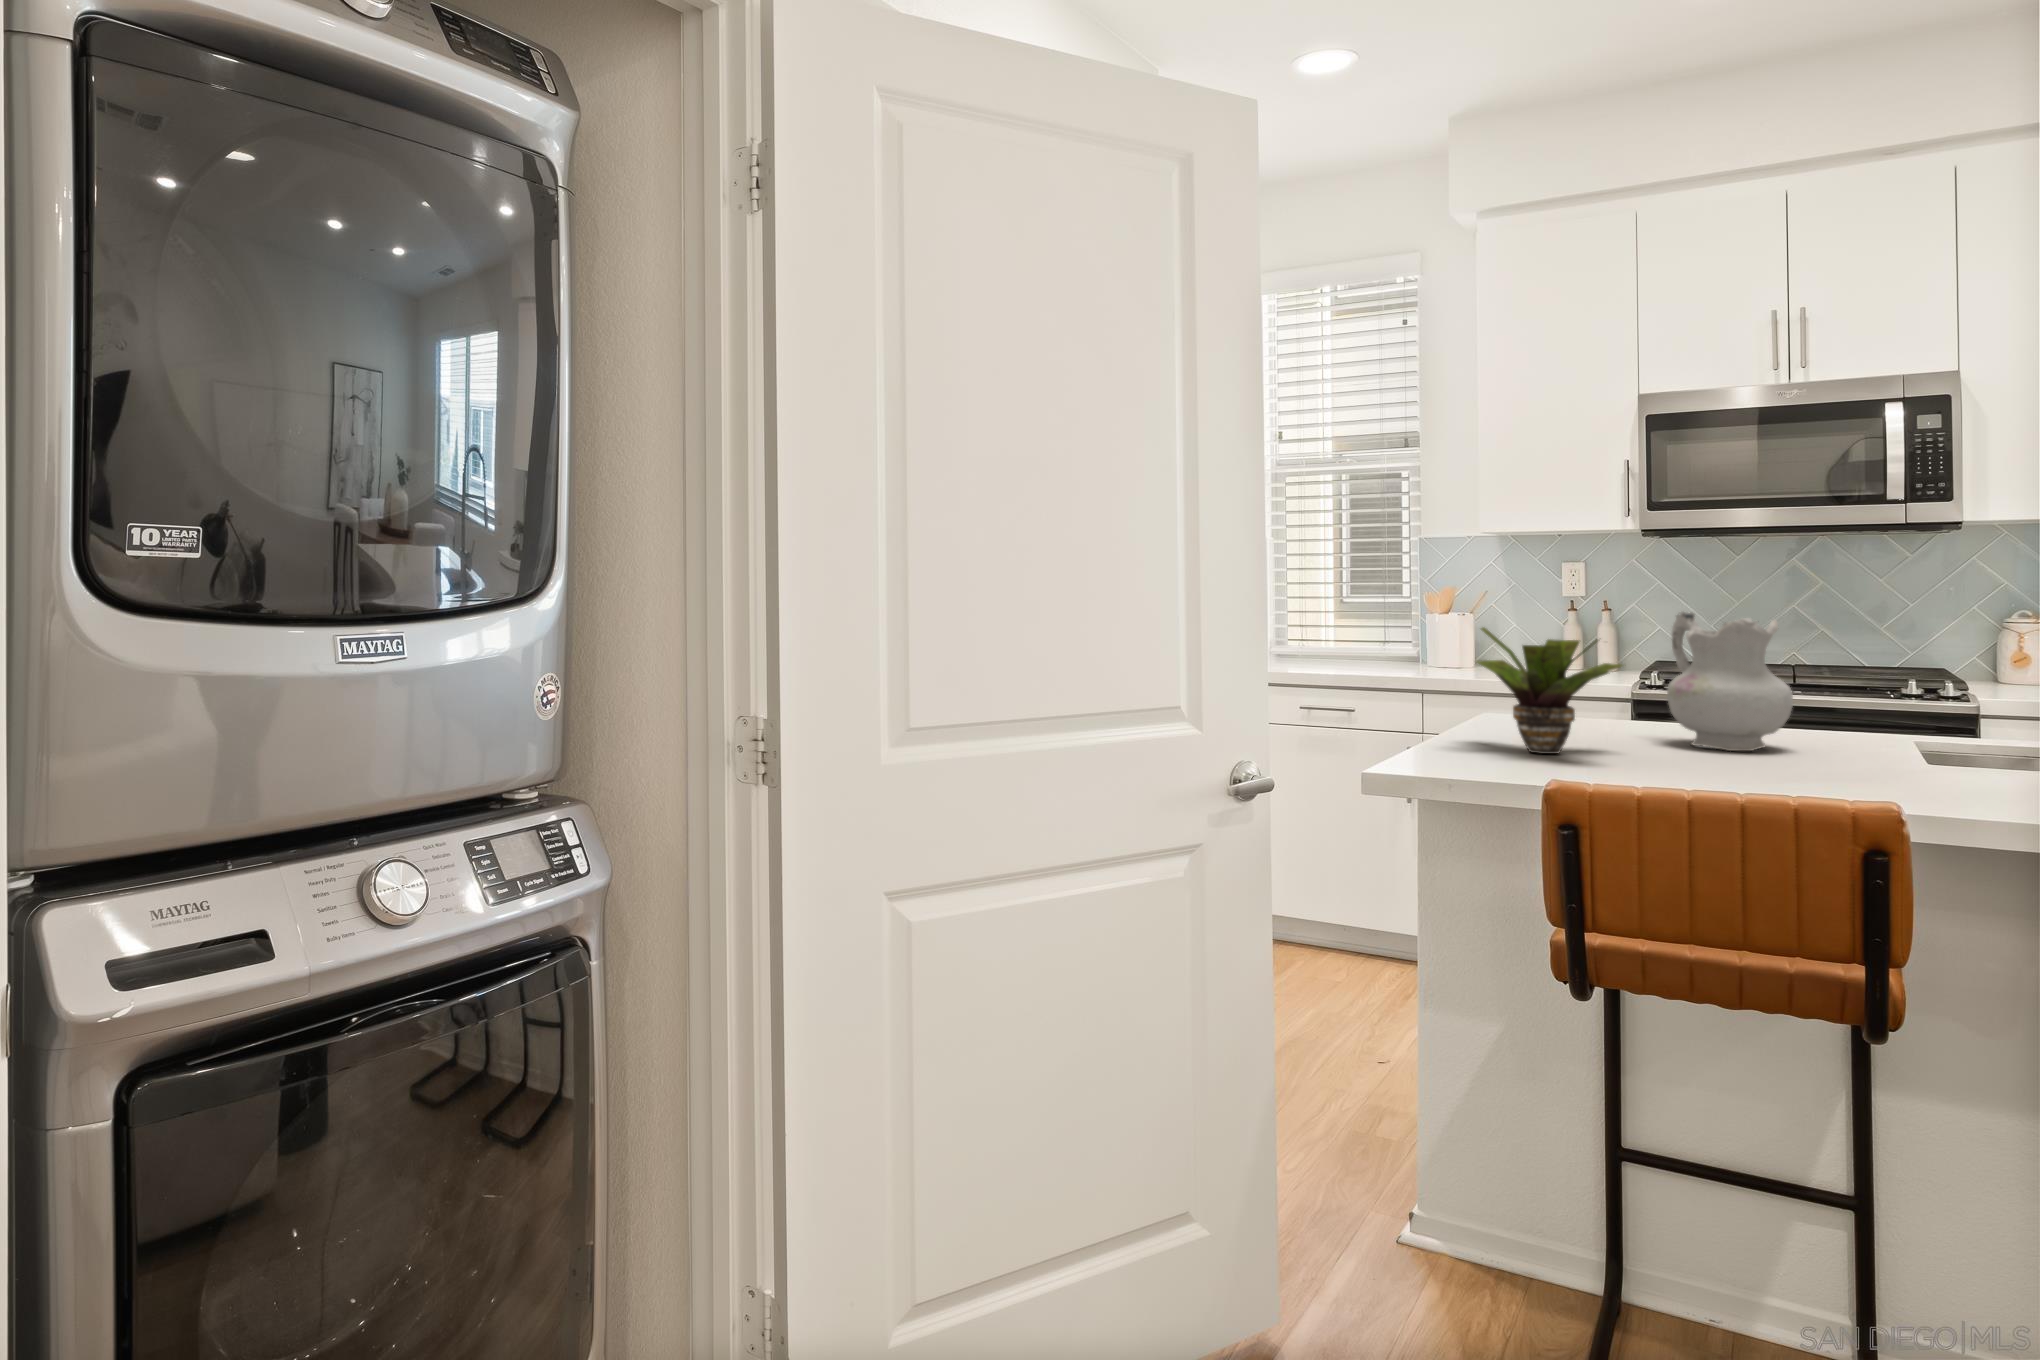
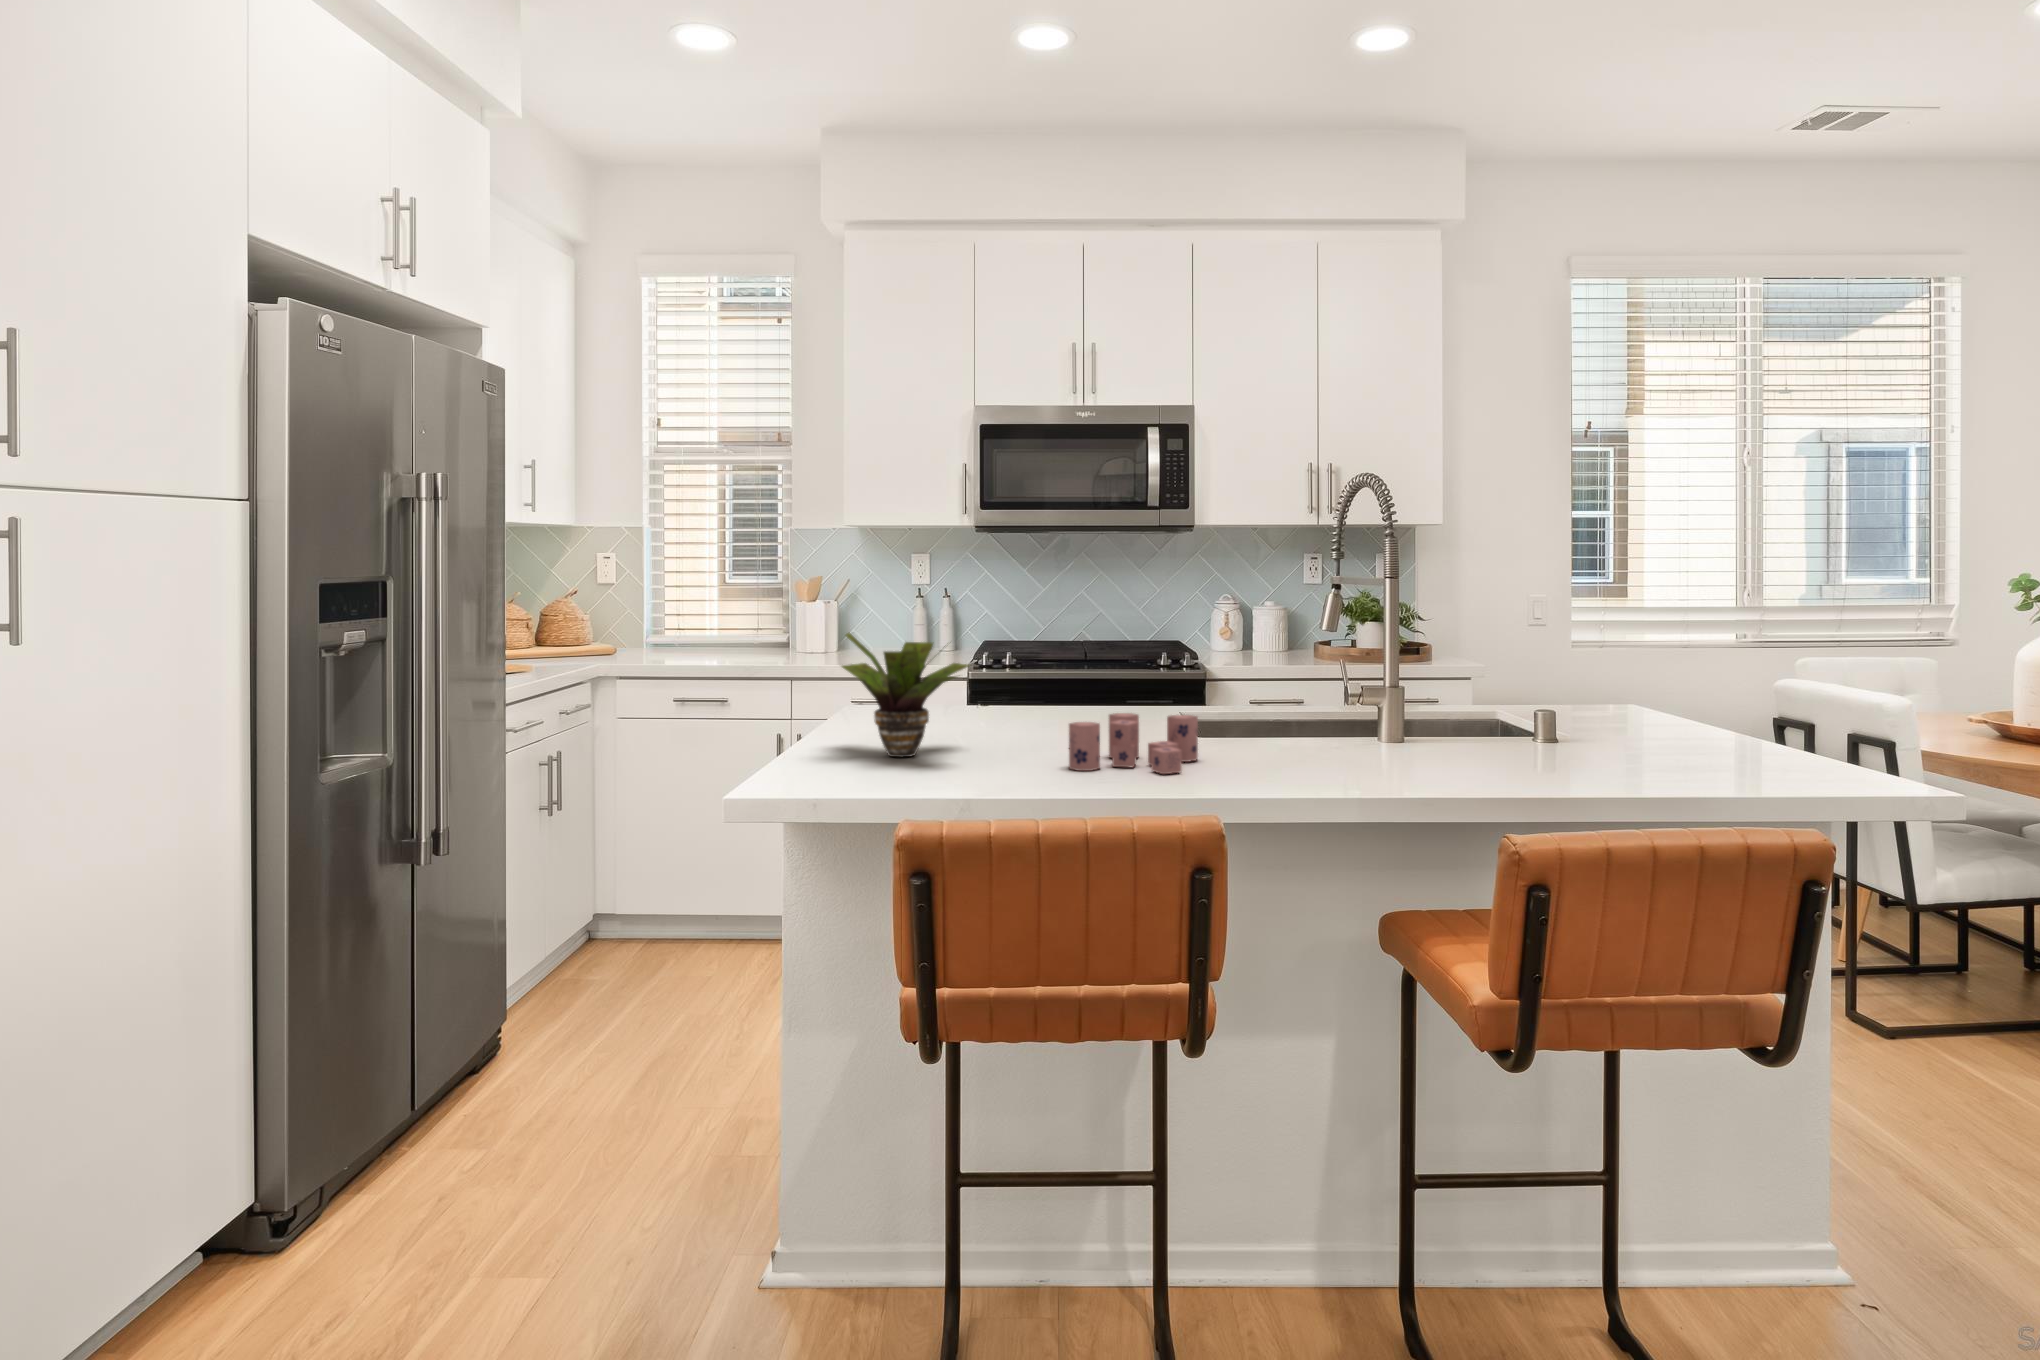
ceramic pitcher: present [1667,612,1793,751] -> none [1002,609,1096,737]
candle: none [1748,724,1935,792] -> present [1069,713,1198,774]

